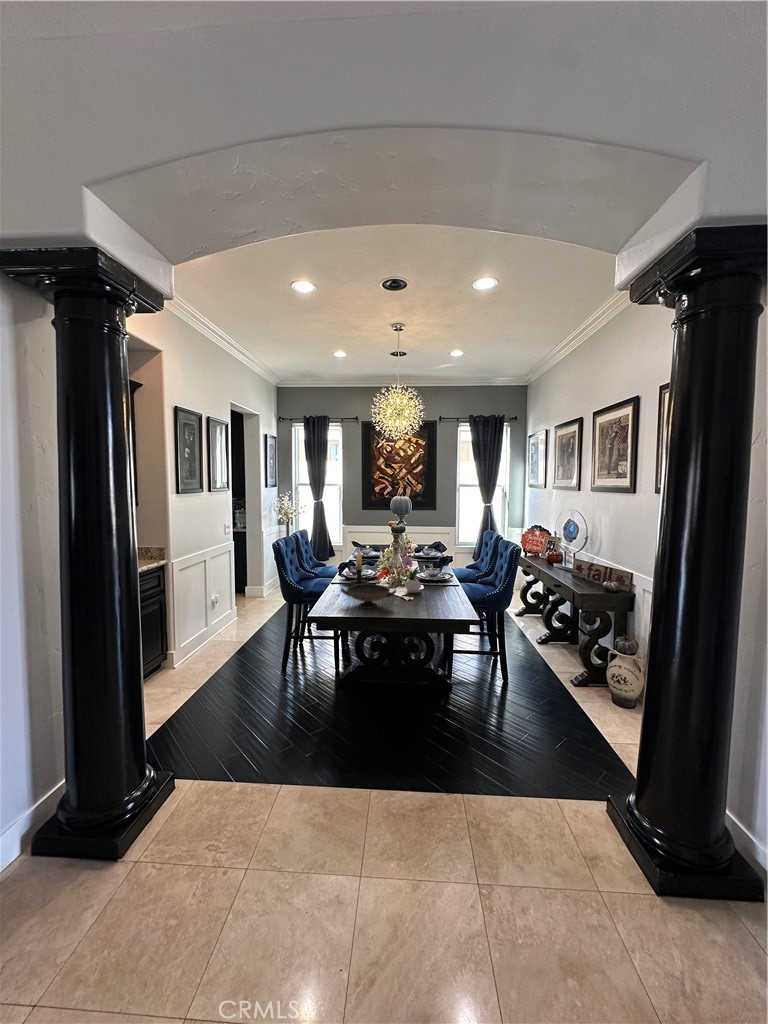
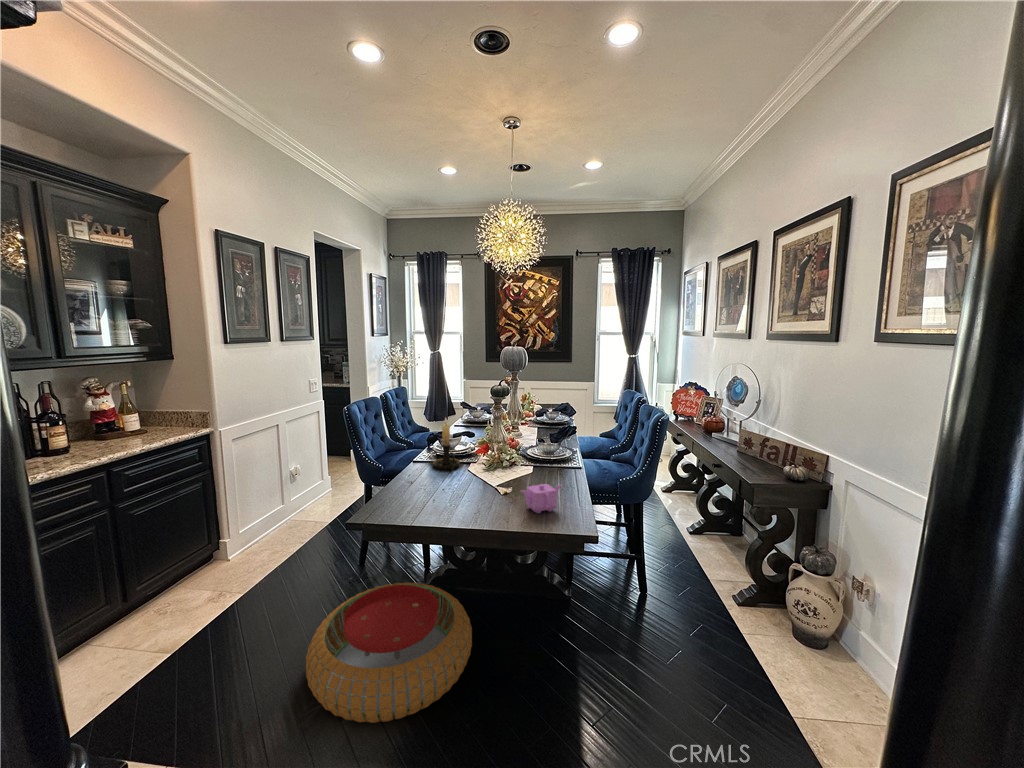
flower arrangement: present [401,543,422,593] -> none [500,411,530,480]
decorative bowl: present [341,584,396,609] -> none [403,471,482,510]
teapot: none [423,591,451,610] -> present [521,484,561,513]
pouf: none [274,669,388,751] -> present [306,582,472,723]

